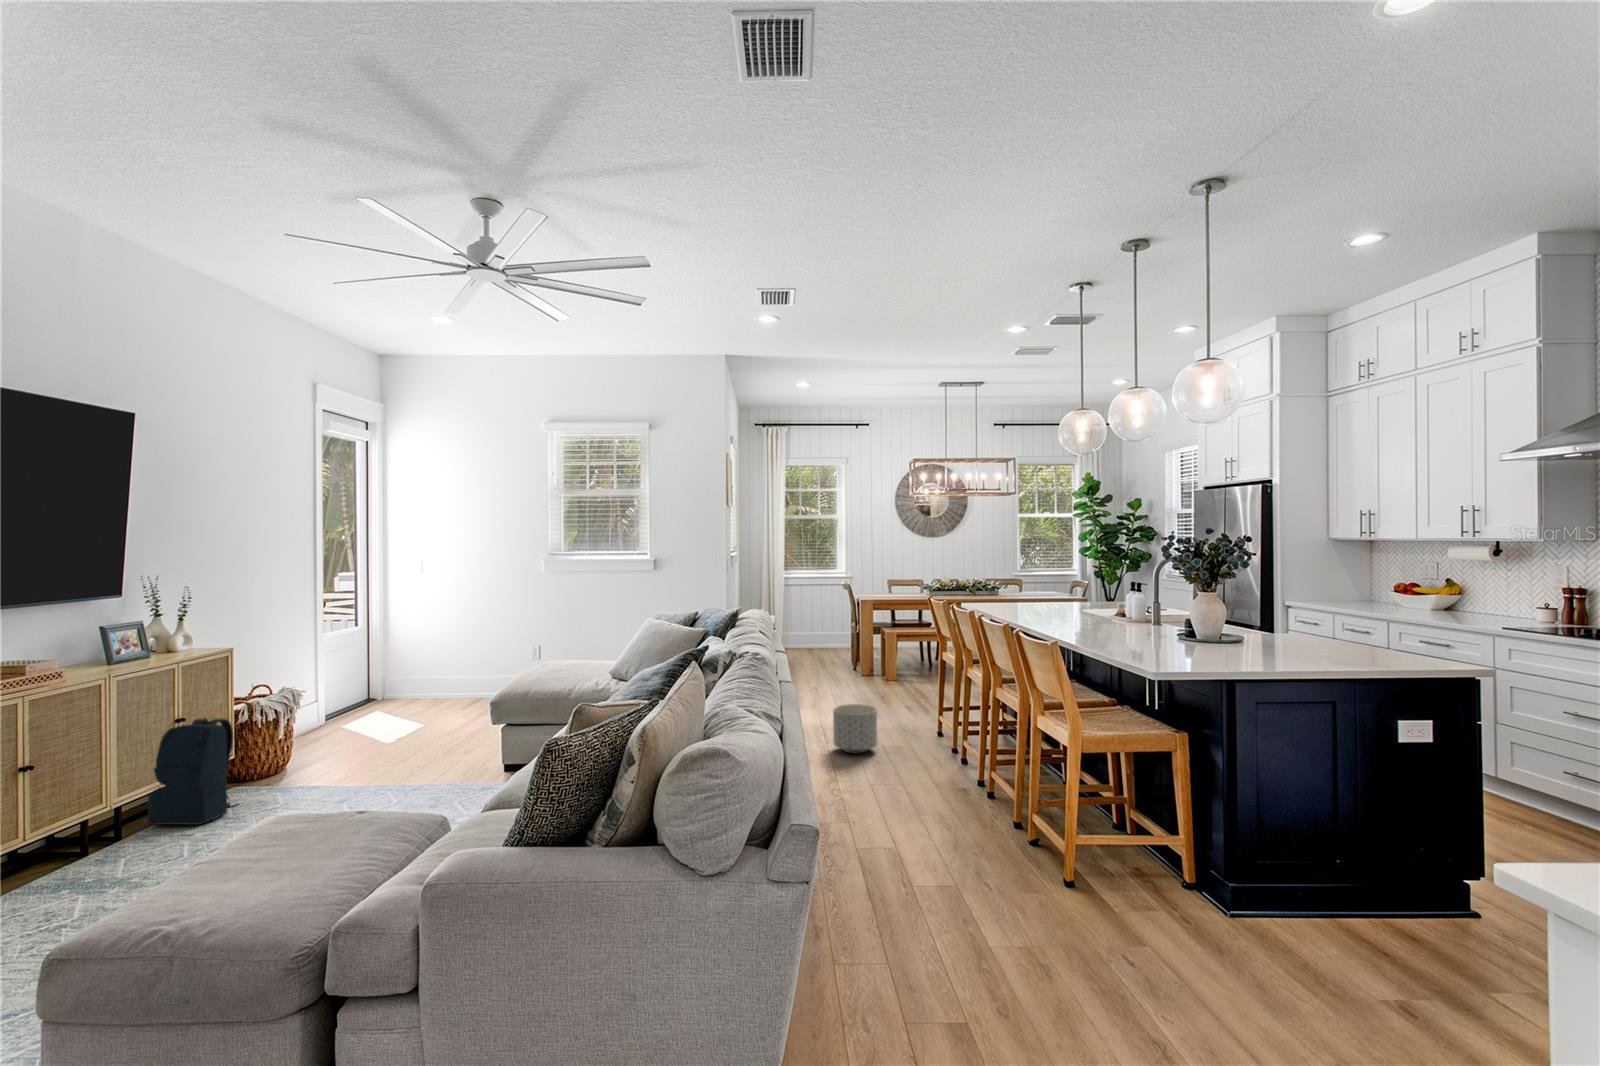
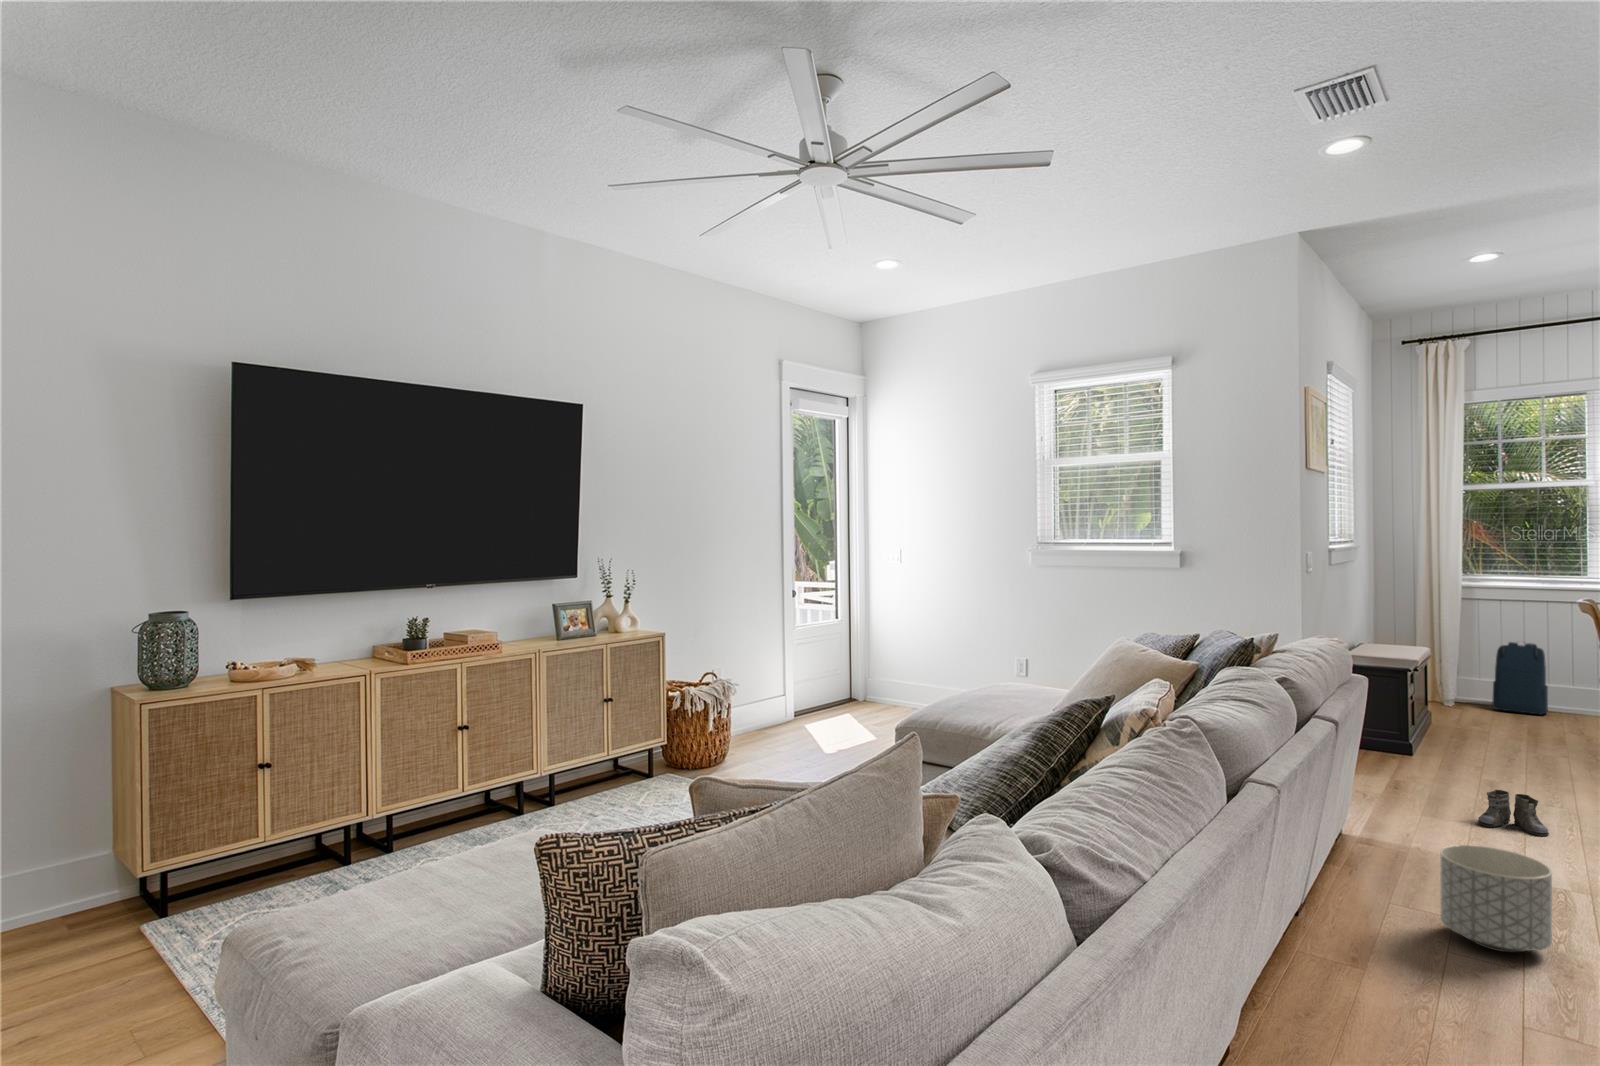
boots: none [822,683,854,703] -> present [1478,790,1549,836]
backpack: present [147,718,236,825] -> present [1492,642,1548,715]

